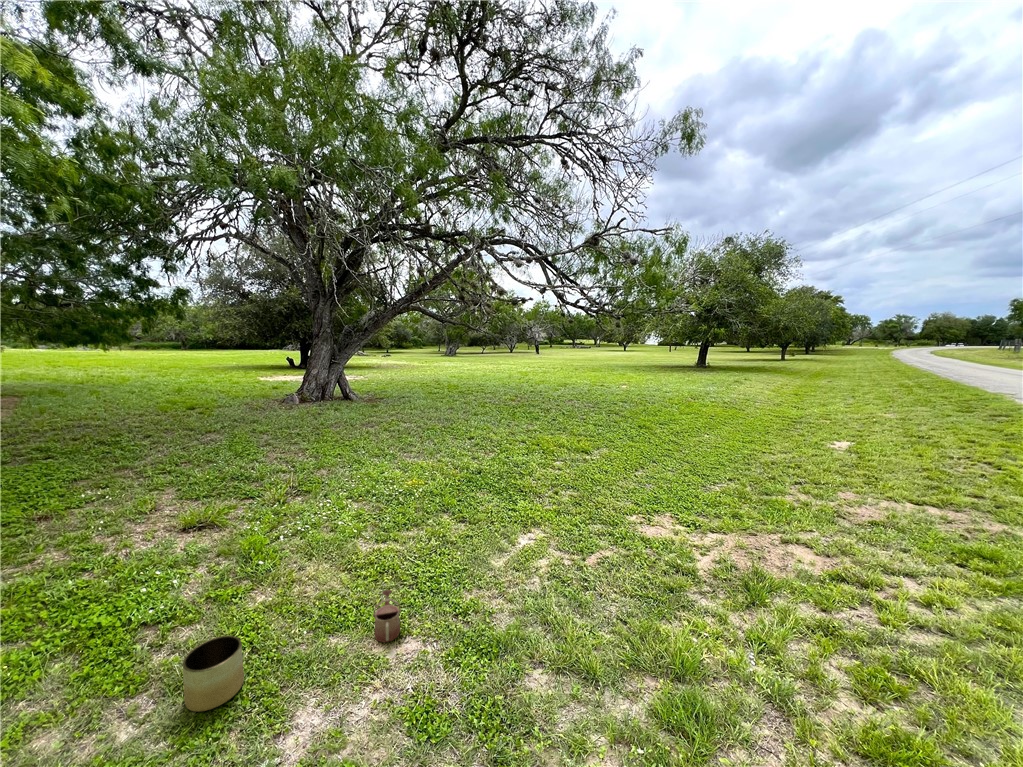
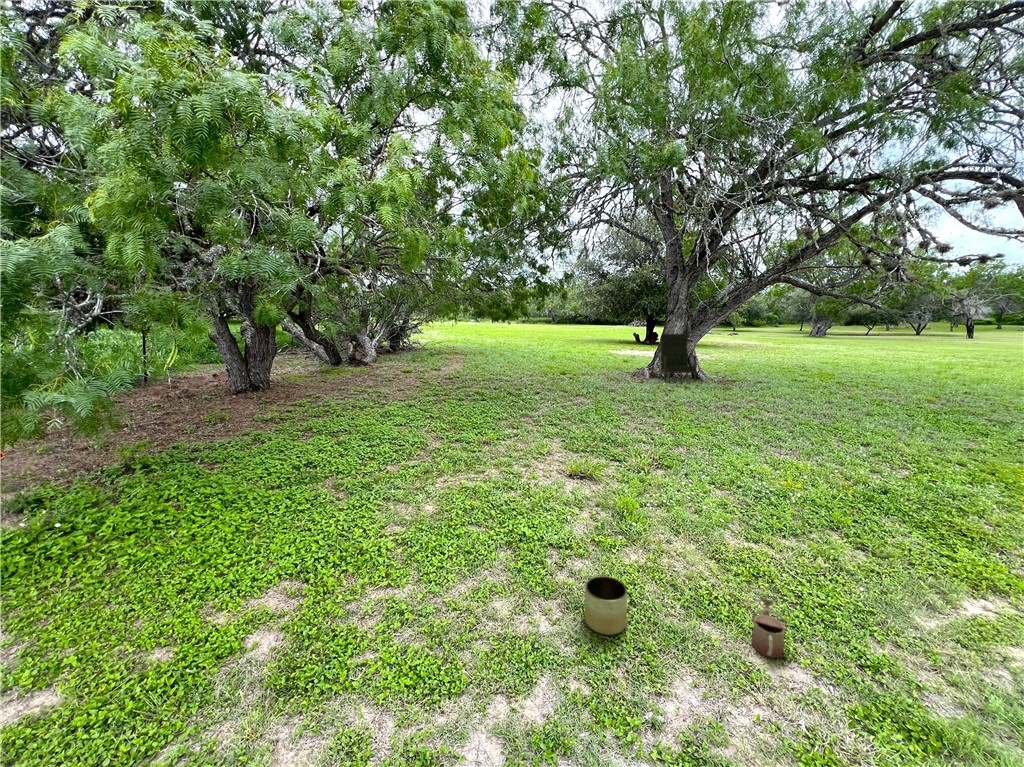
lounge chair: none [307,359,347,406] -> present [659,334,696,382]

